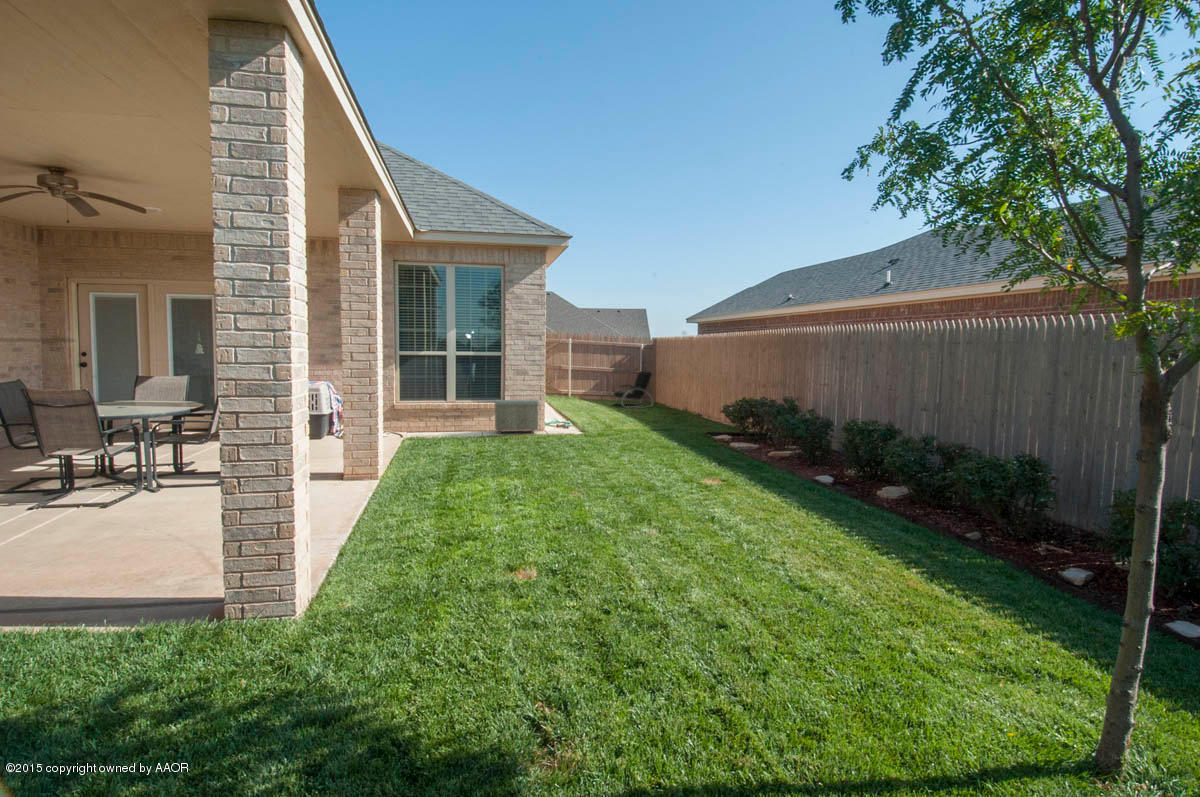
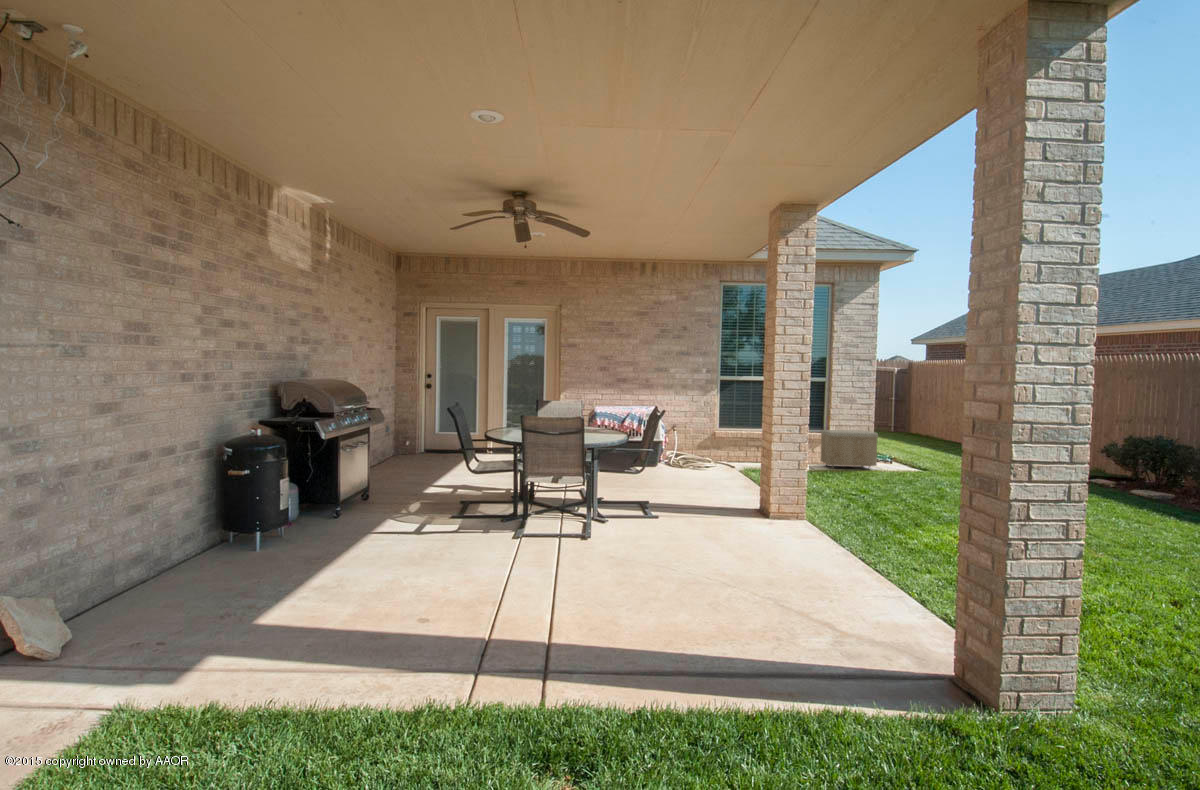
armchair: present [613,371,653,407] -> none [890,399,947,441]

